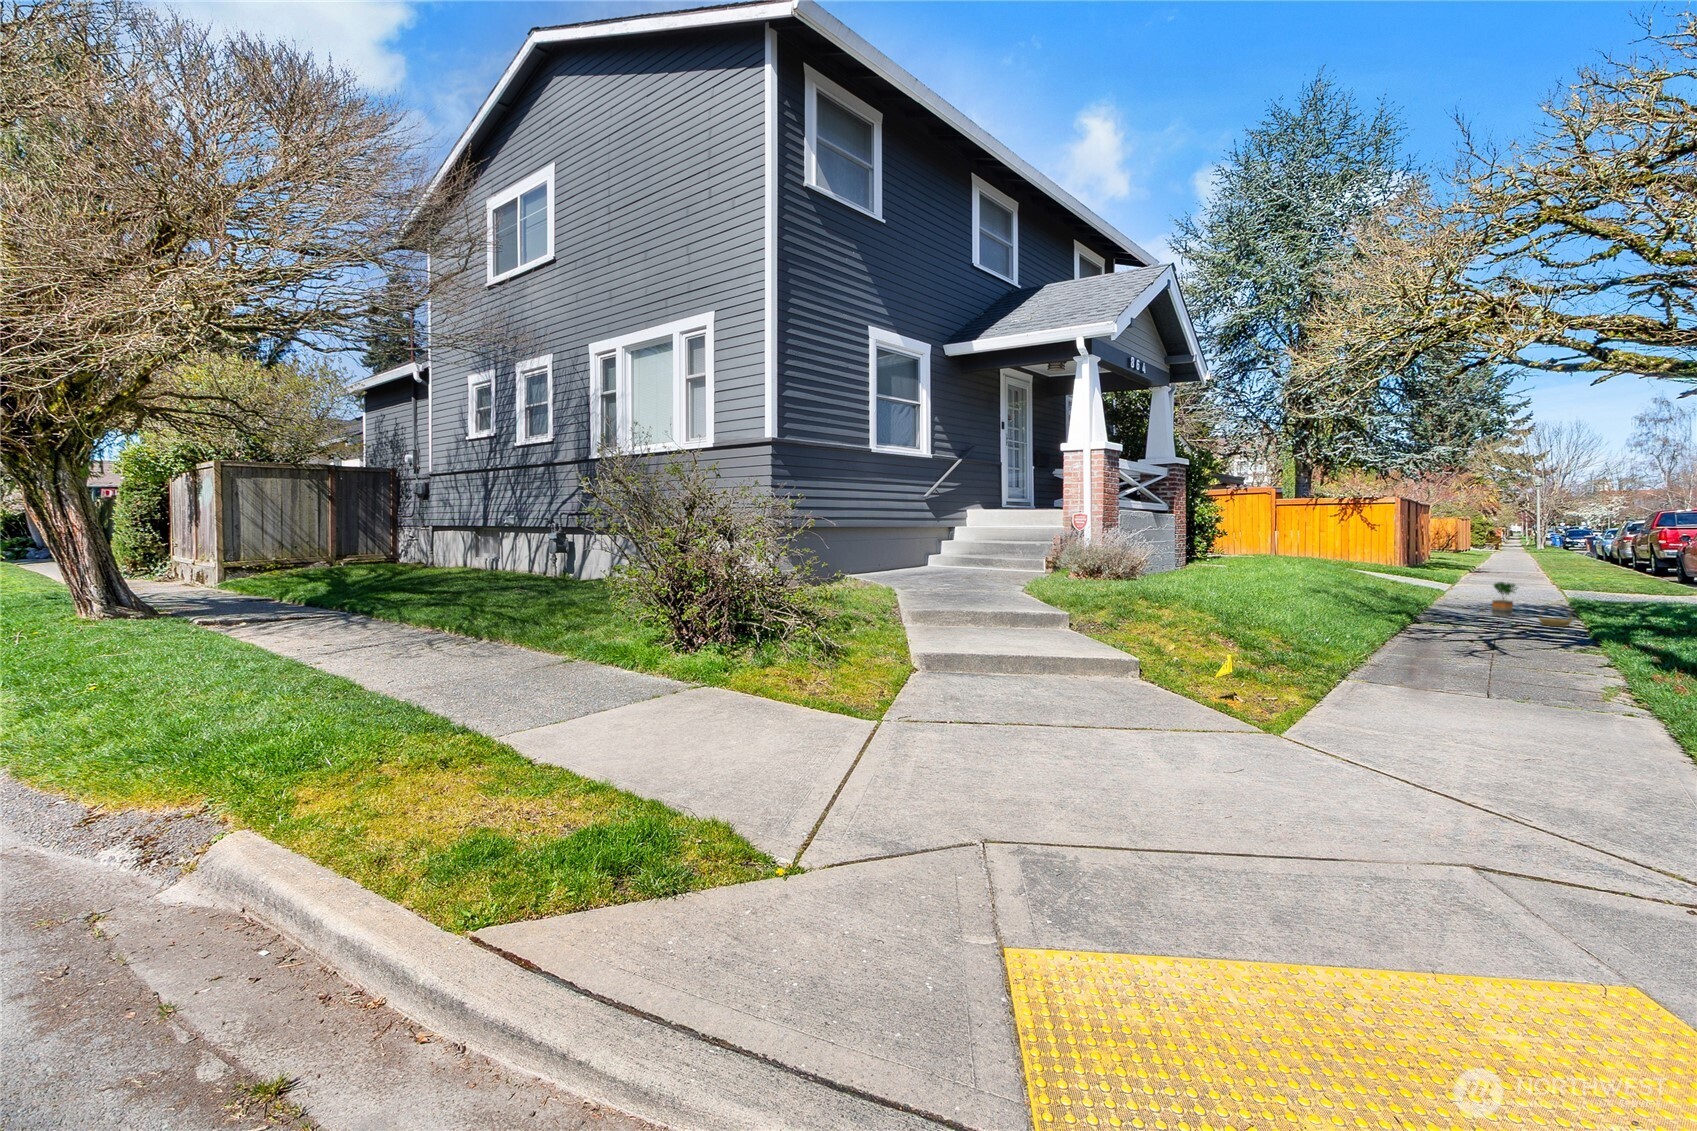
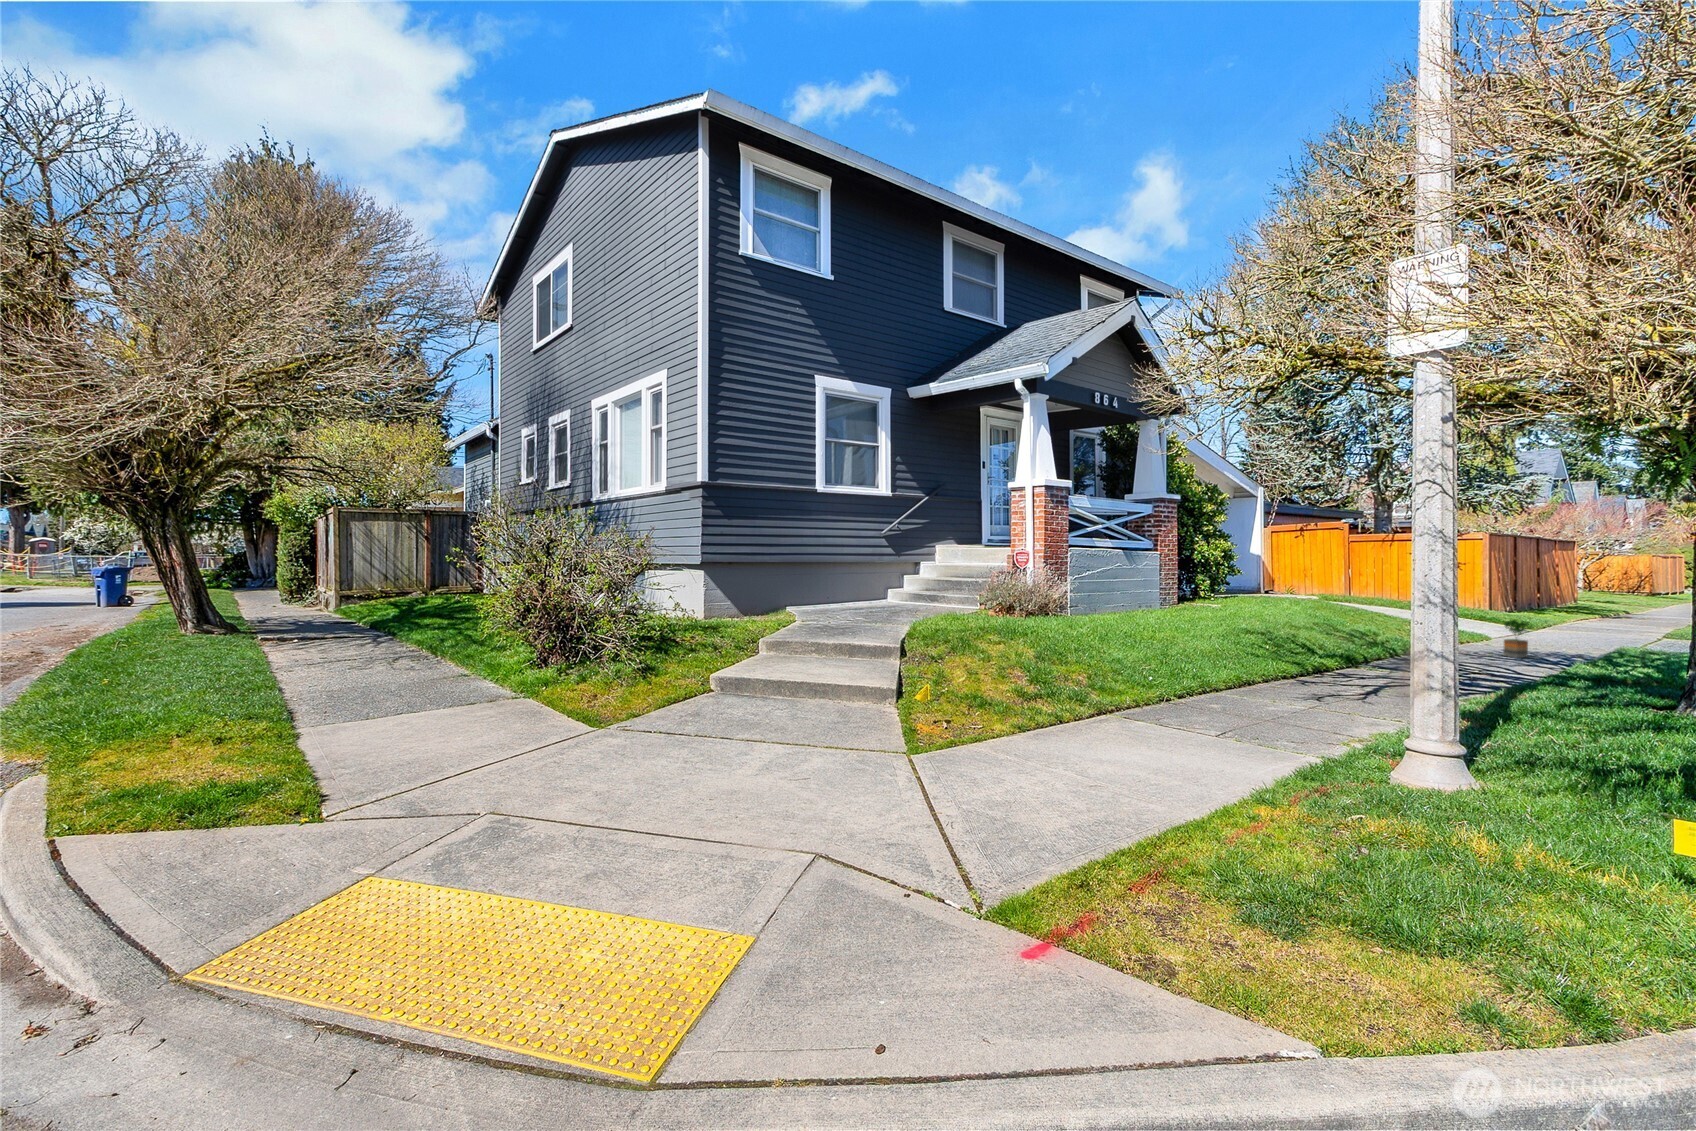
basket: present [1539,604,1572,627] -> none [1536,645,1574,671]

